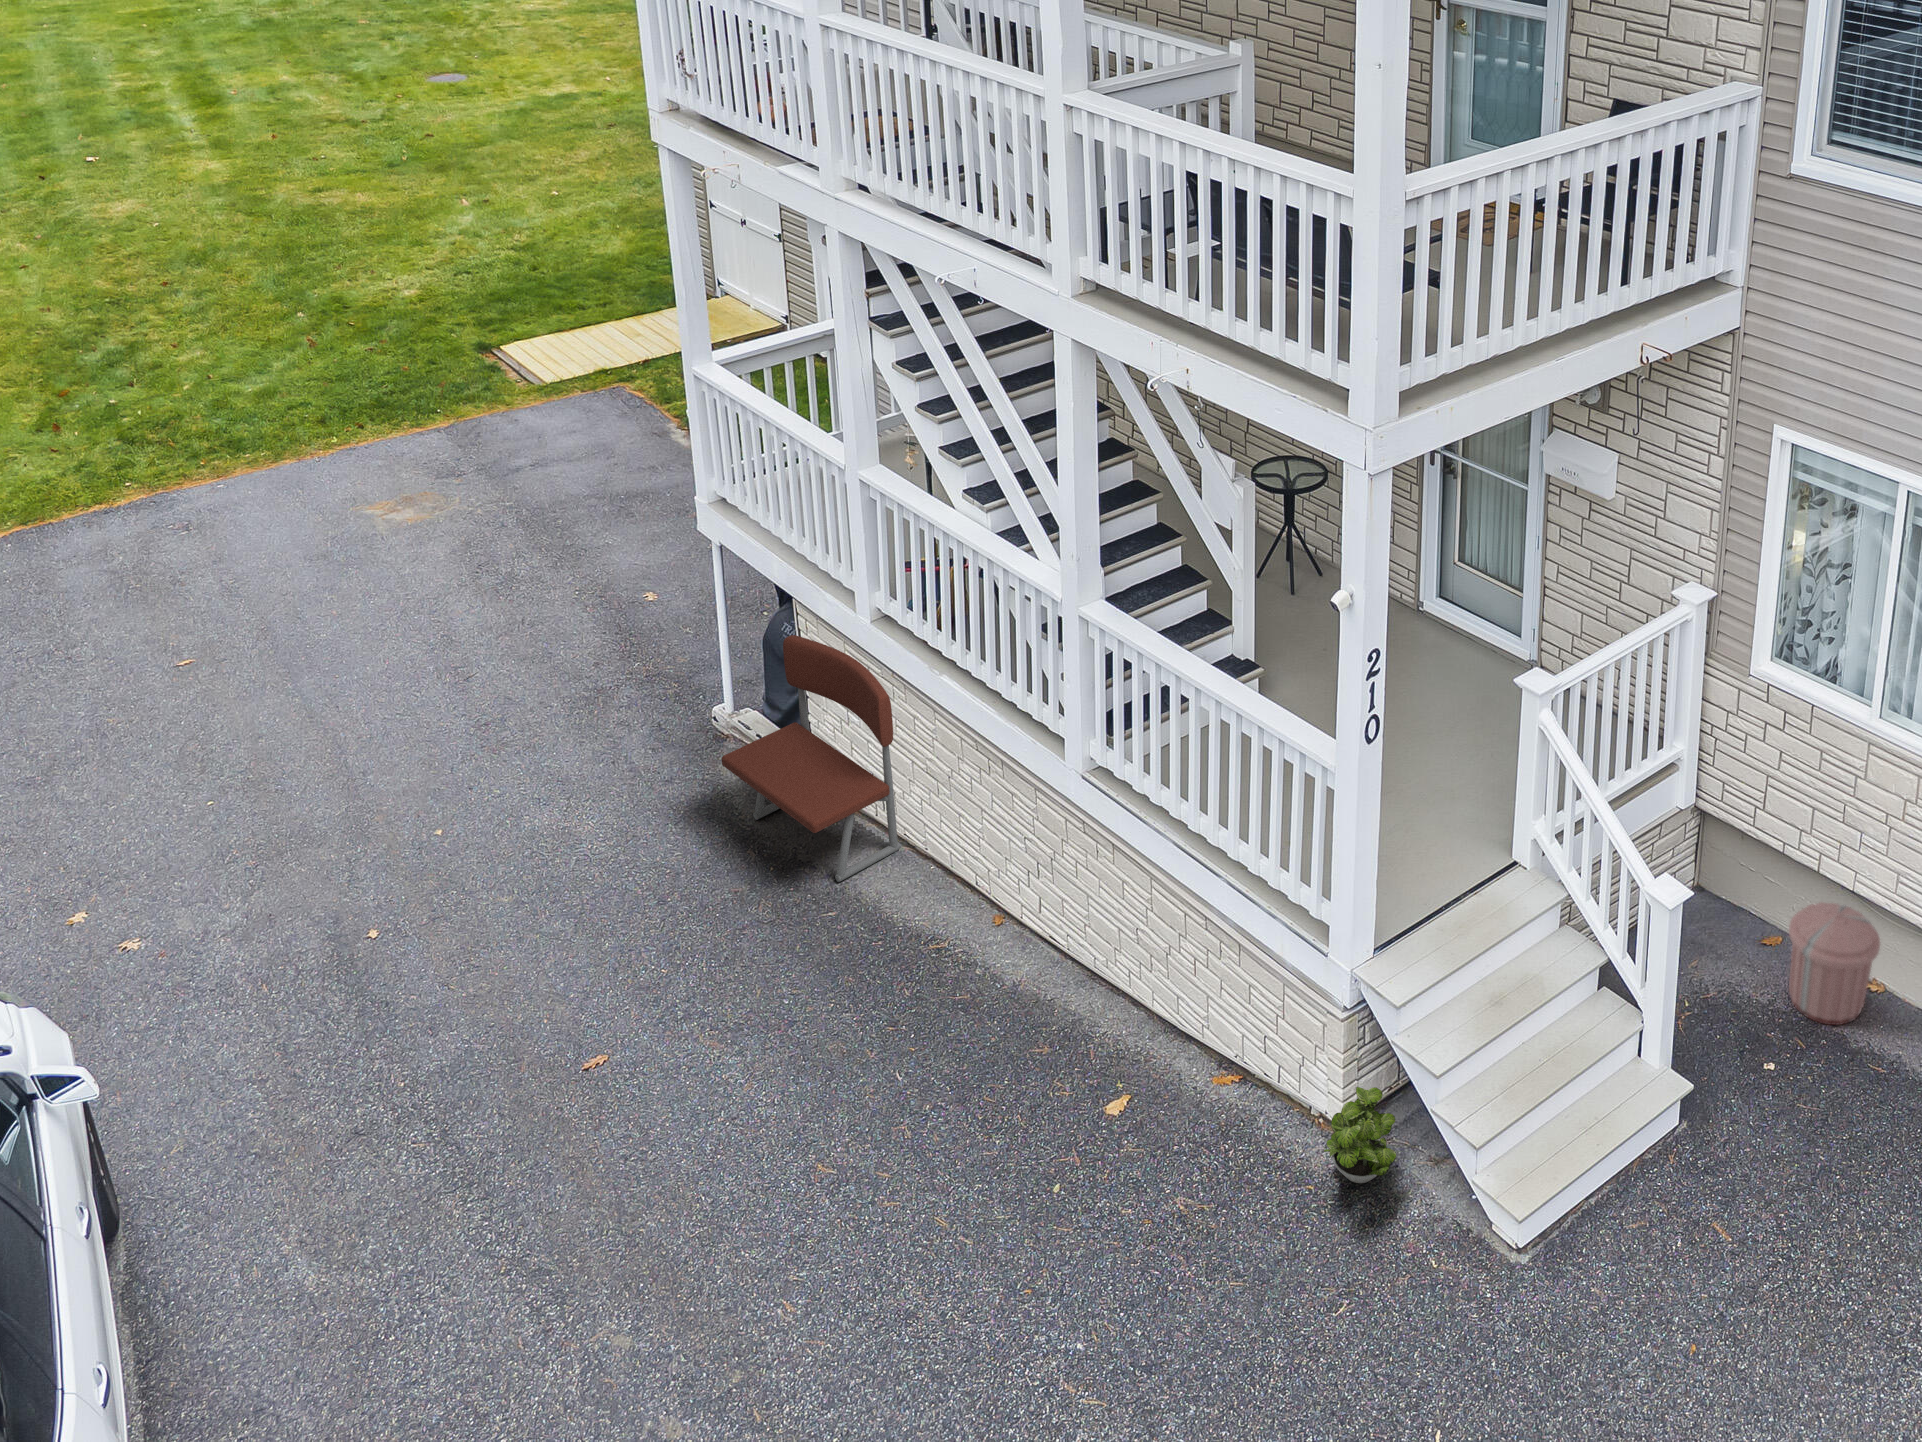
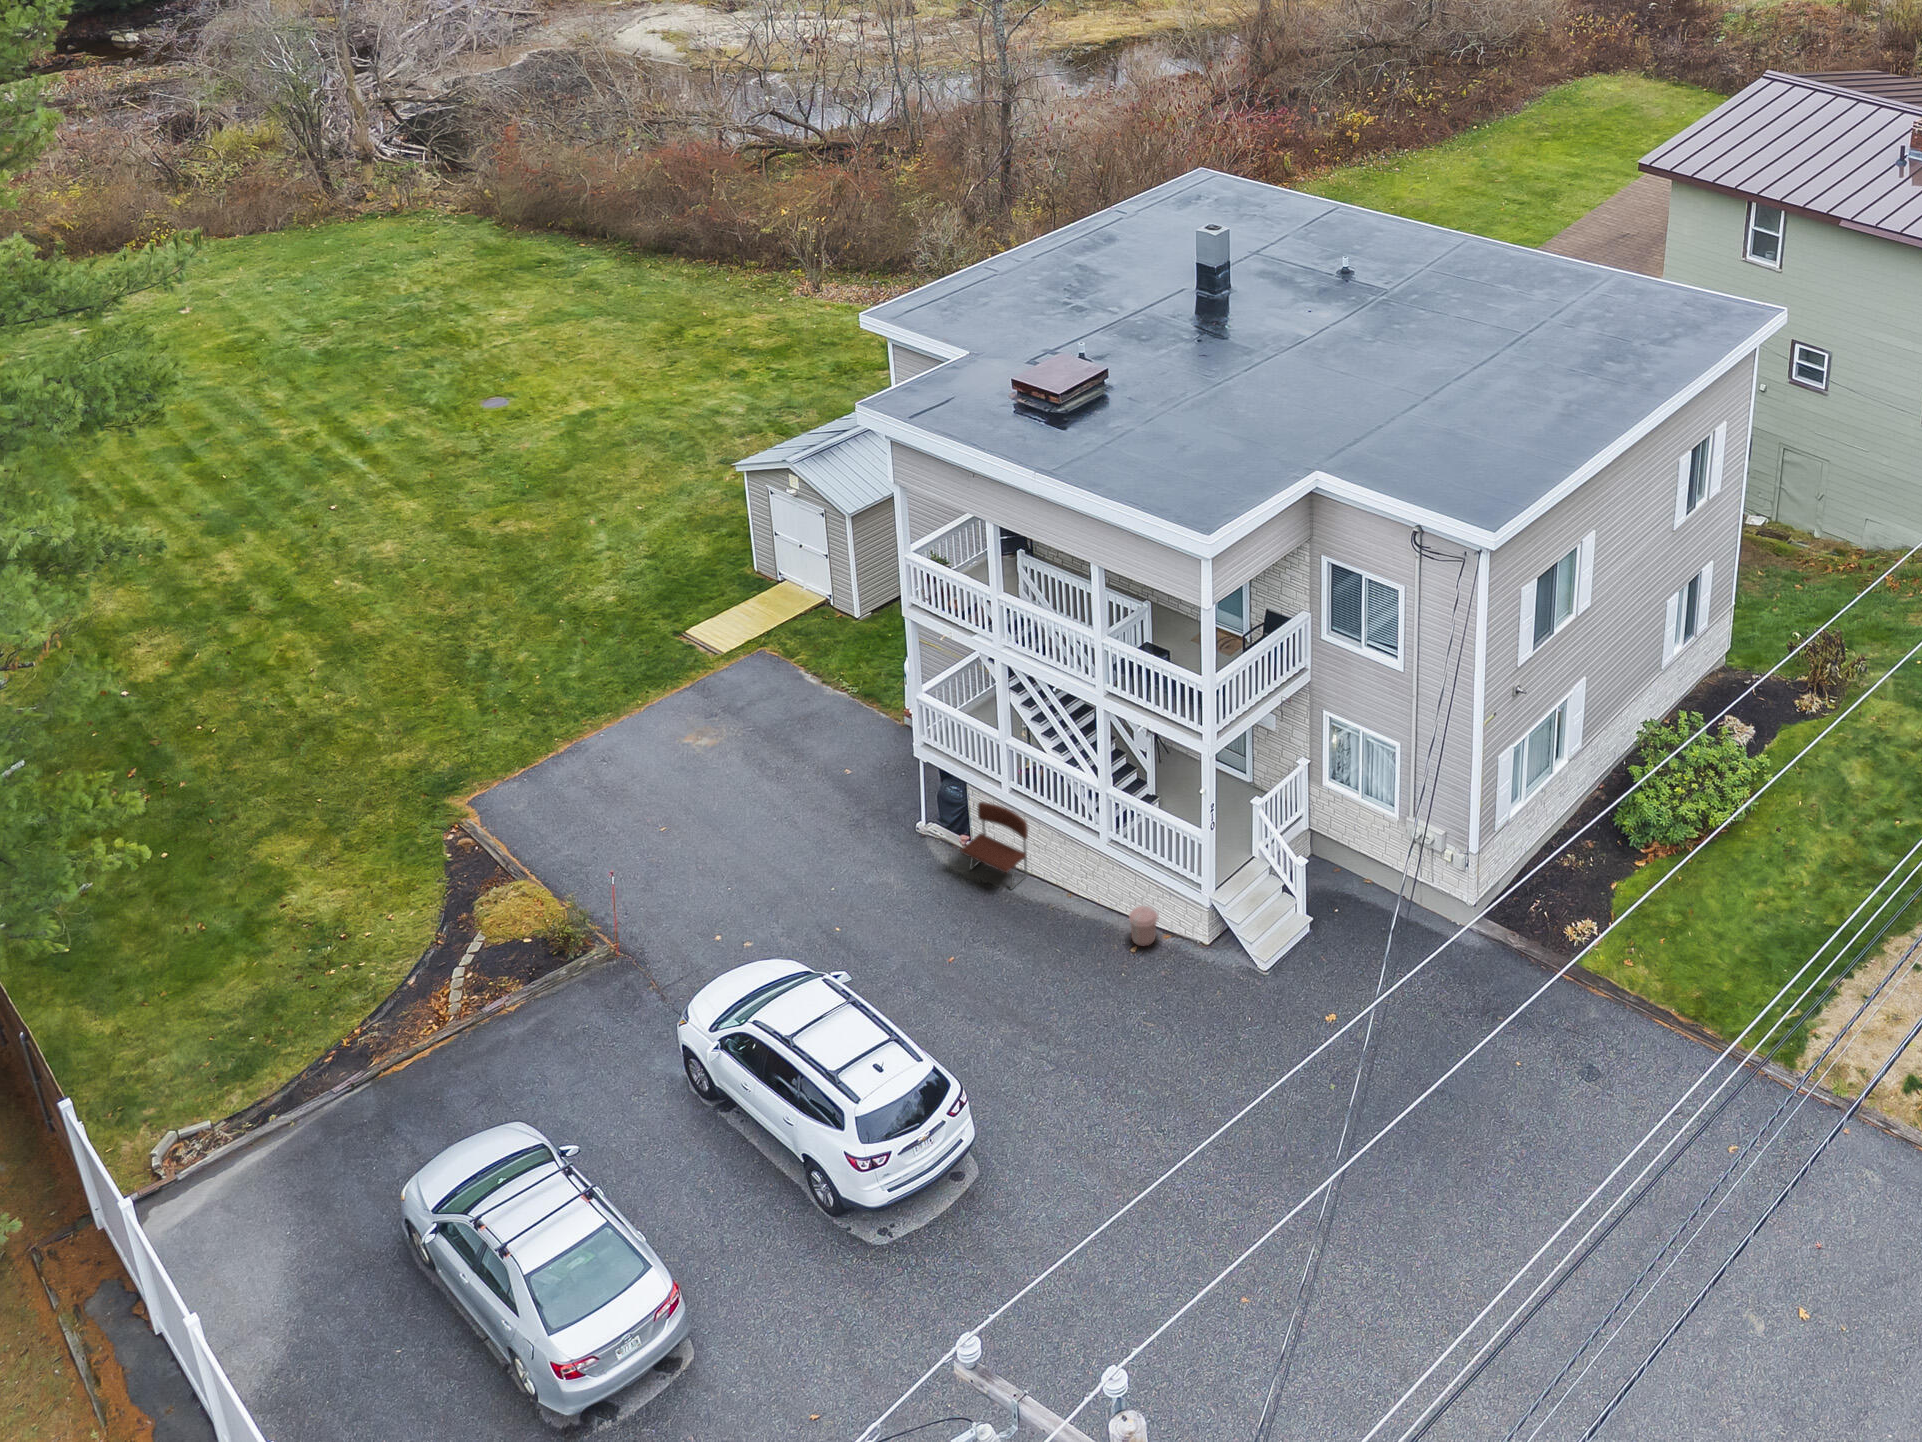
trash can: present [1789,902,1880,1025] -> present [1129,906,1158,946]
potted plant: present [1324,1087,1396,1183] -> none [1203,931,1226,960]

